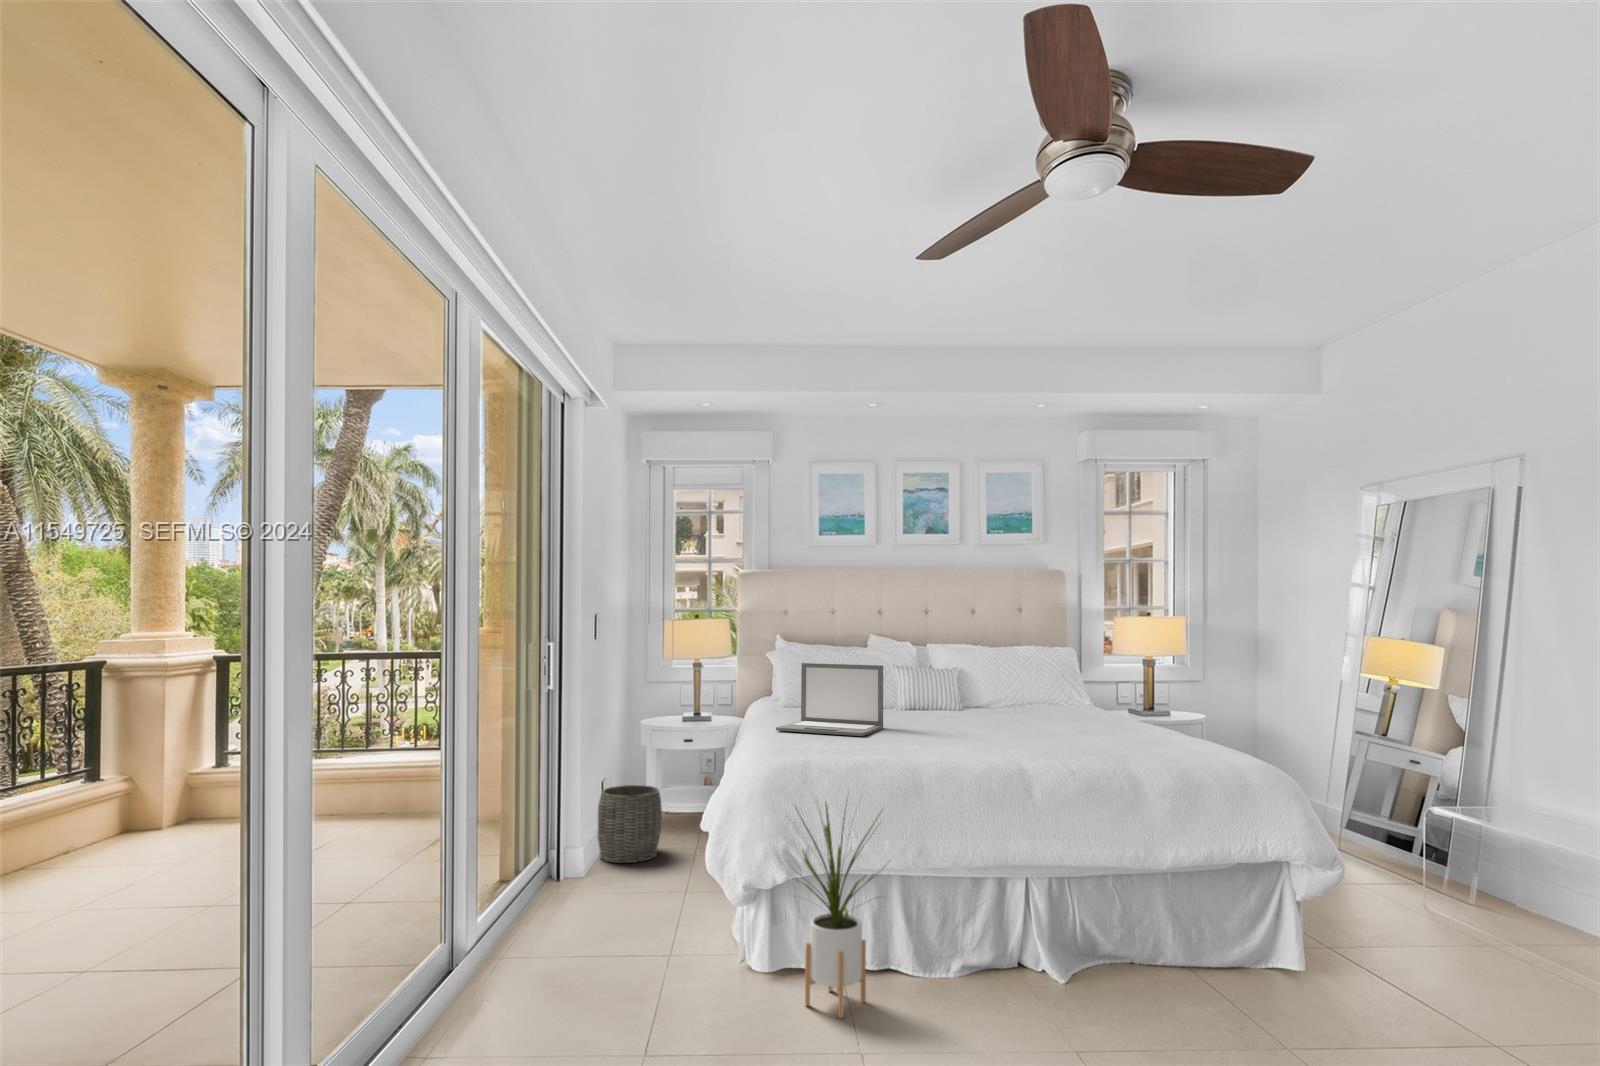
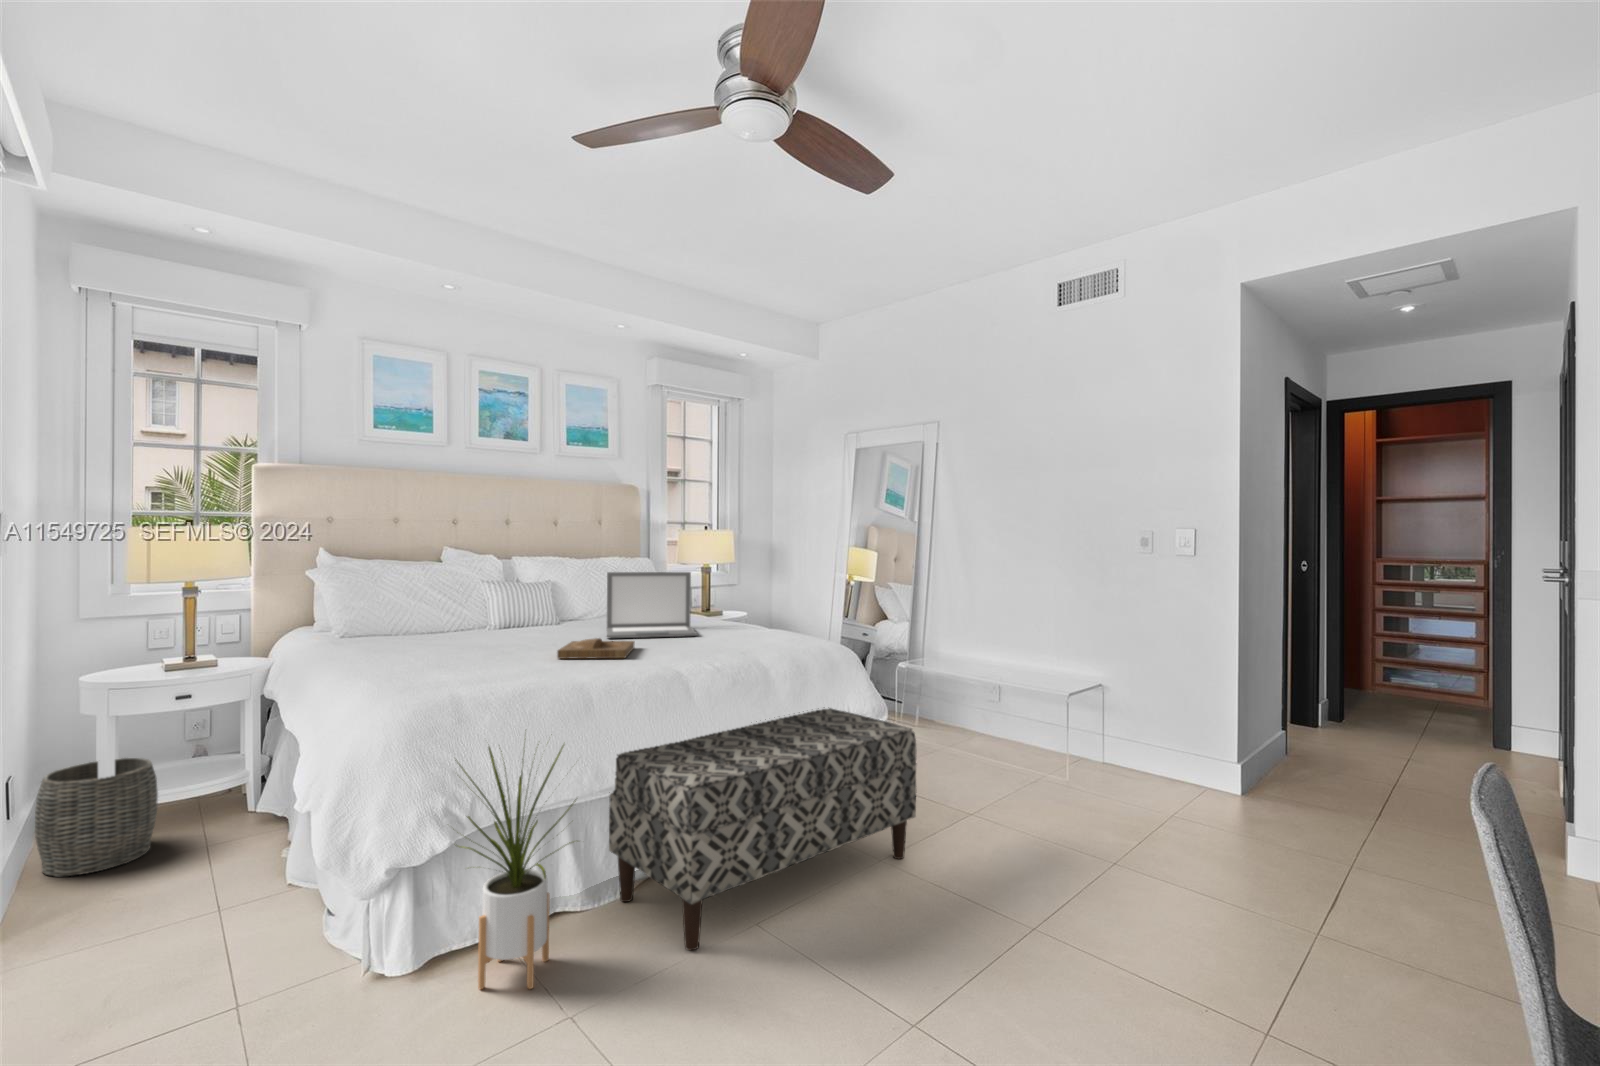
laptop: present [776,663,883,736] -> present [607,572,697,638]
tray: none [917,724,998,744] -> present [557,638,634,659]
bench: none [939,826,1306,1034] -> present [609,708,916,950]

